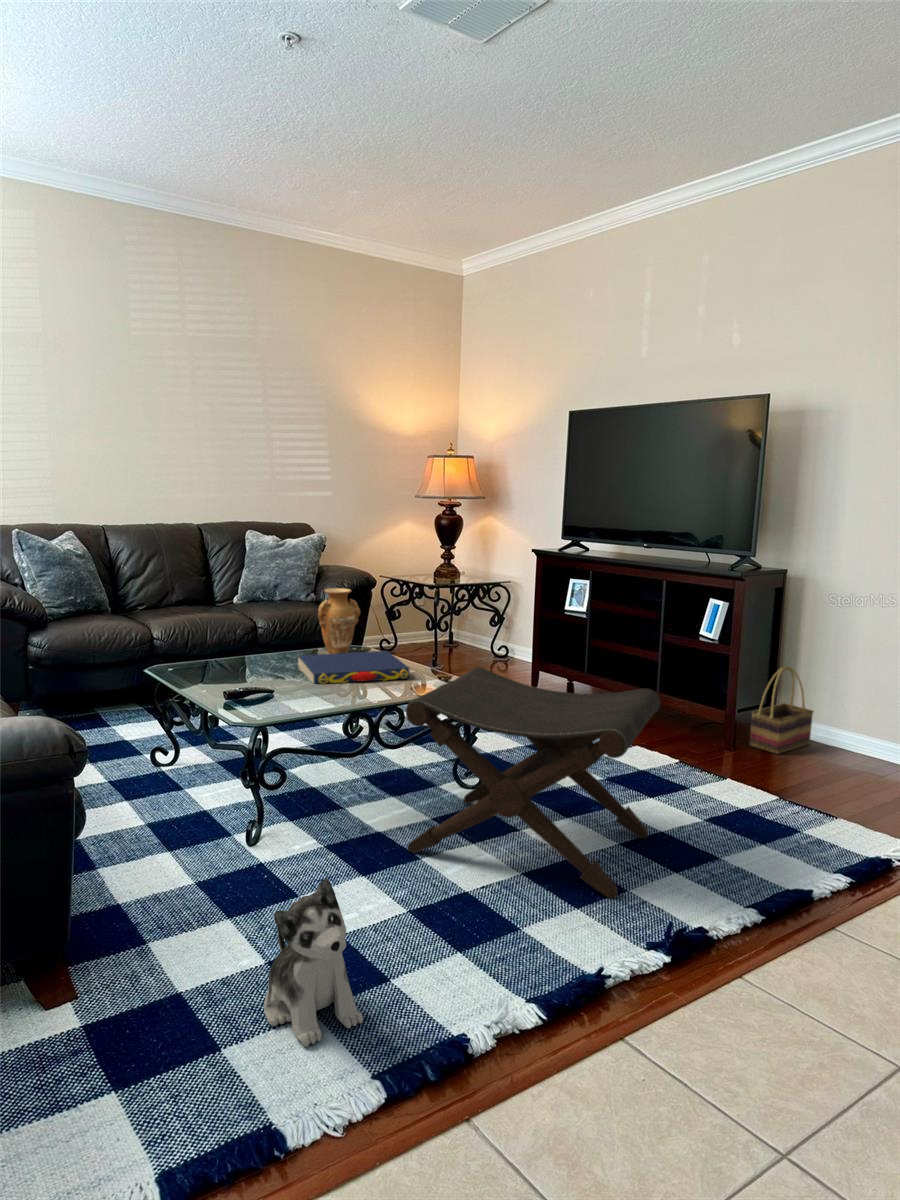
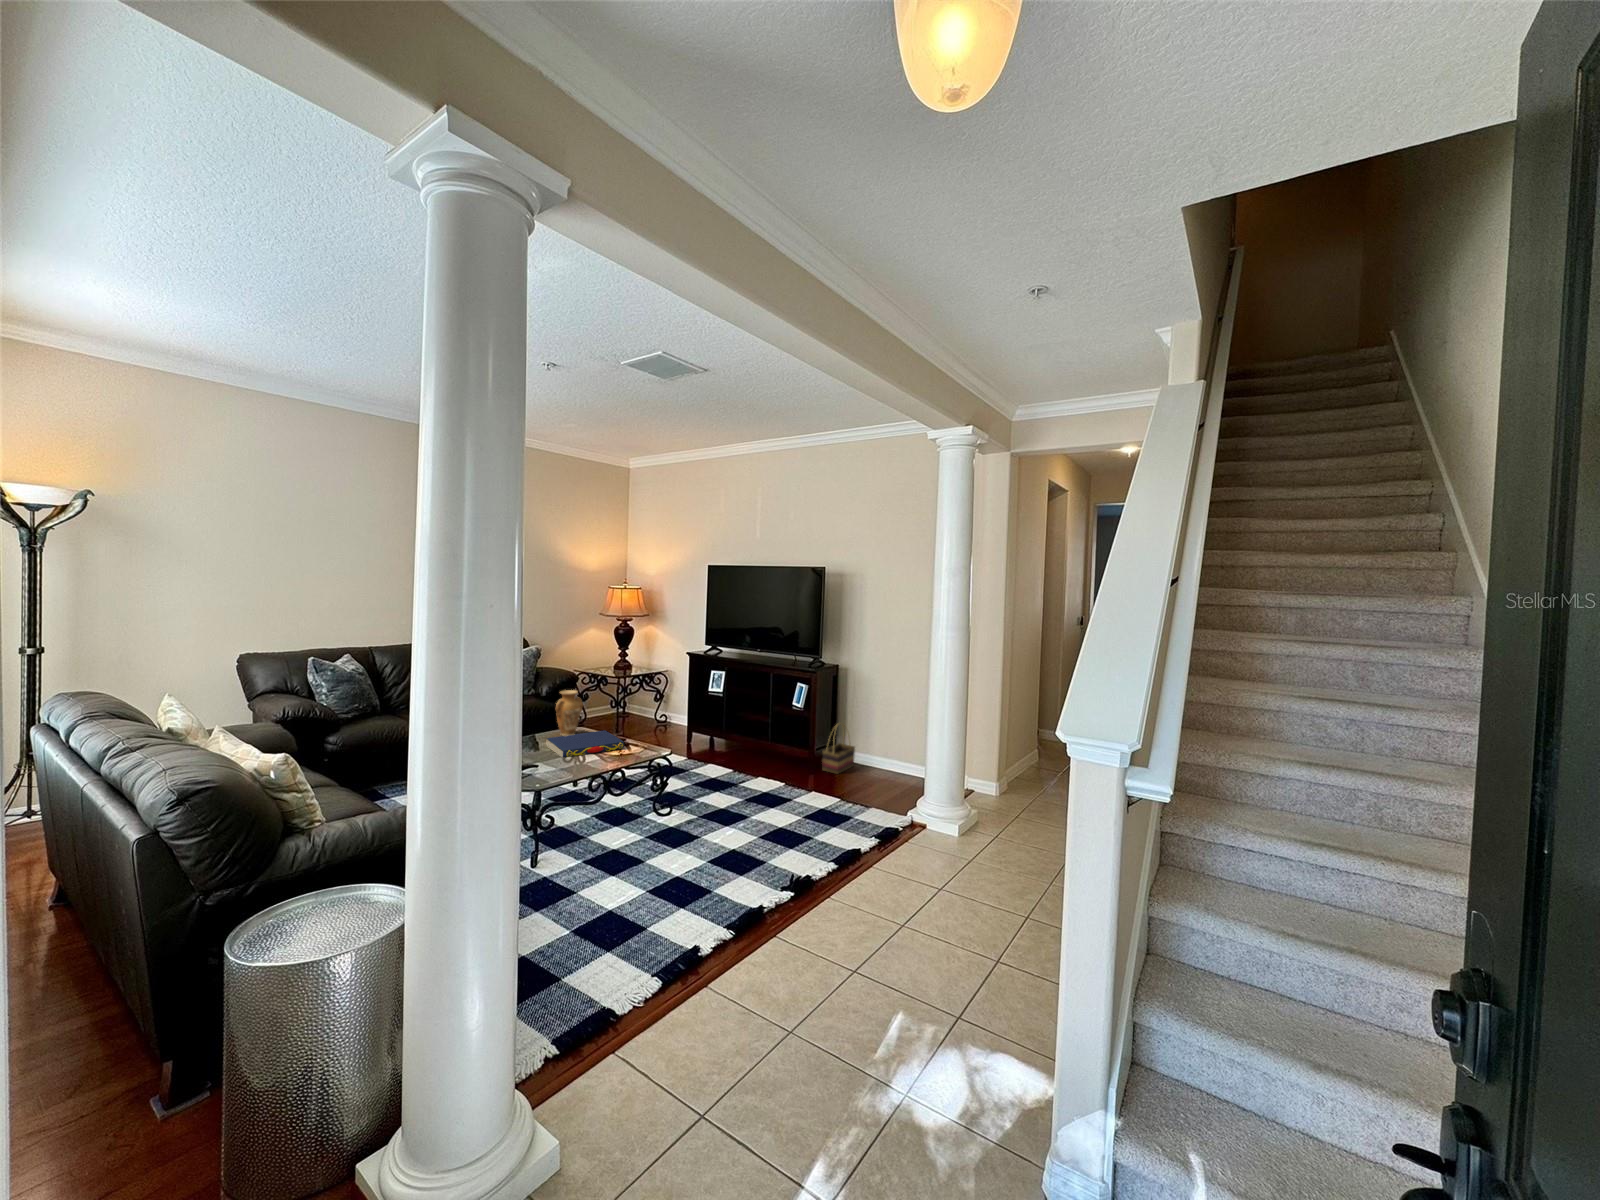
footstool: present [406,667,660,899] -> none [637,740,778,867]
plush toy: present [264,878,363,1046] -> none [579,873,639,970]

